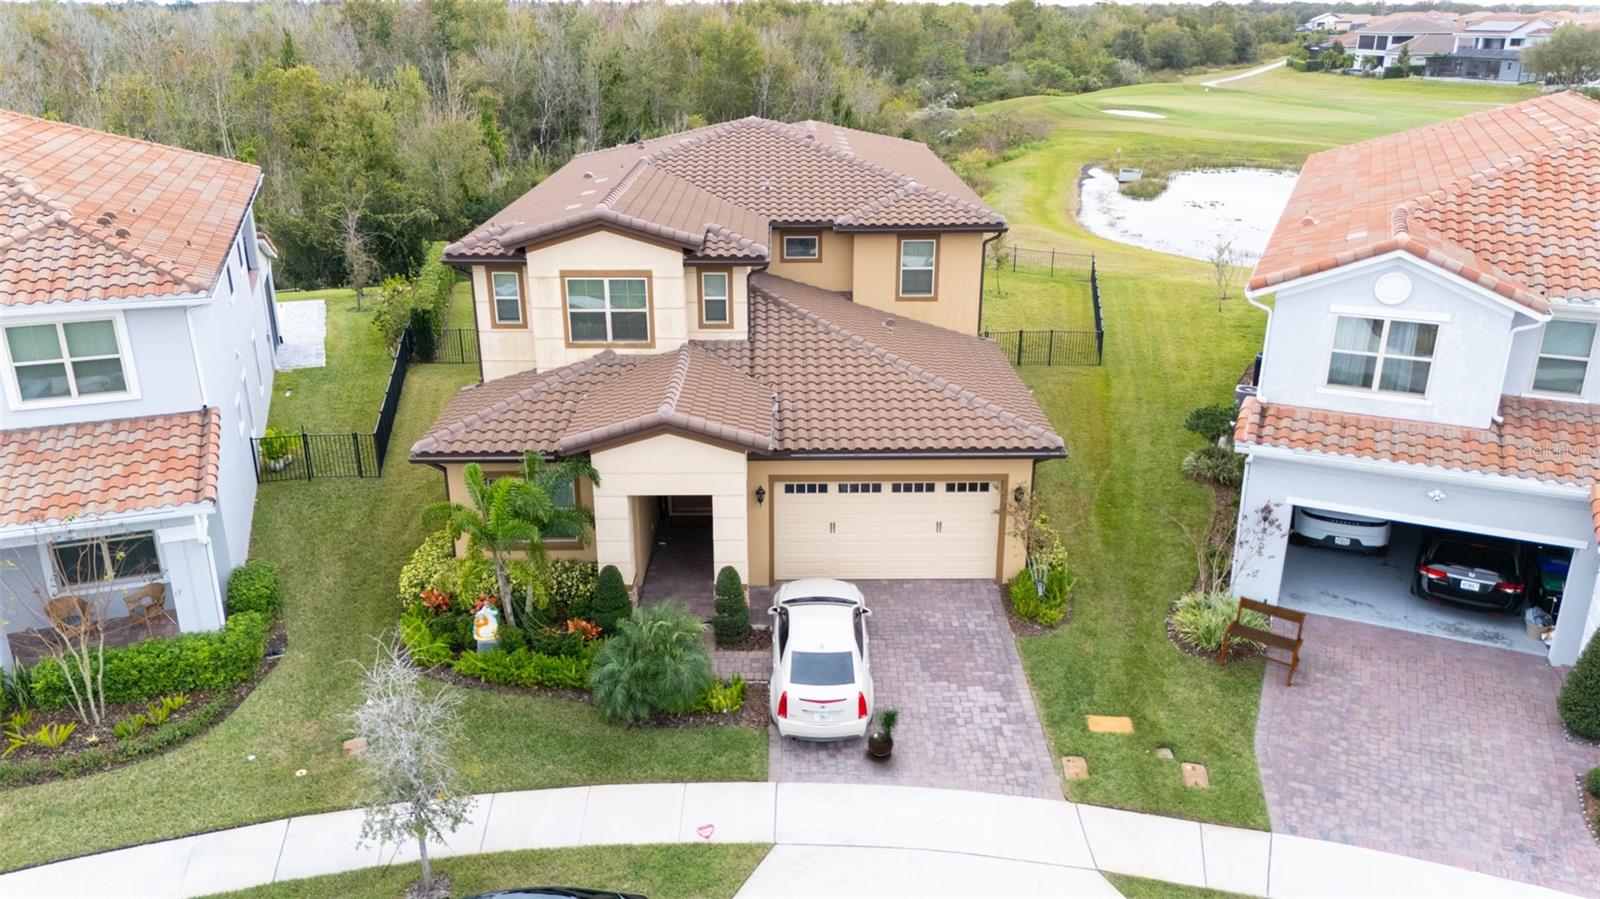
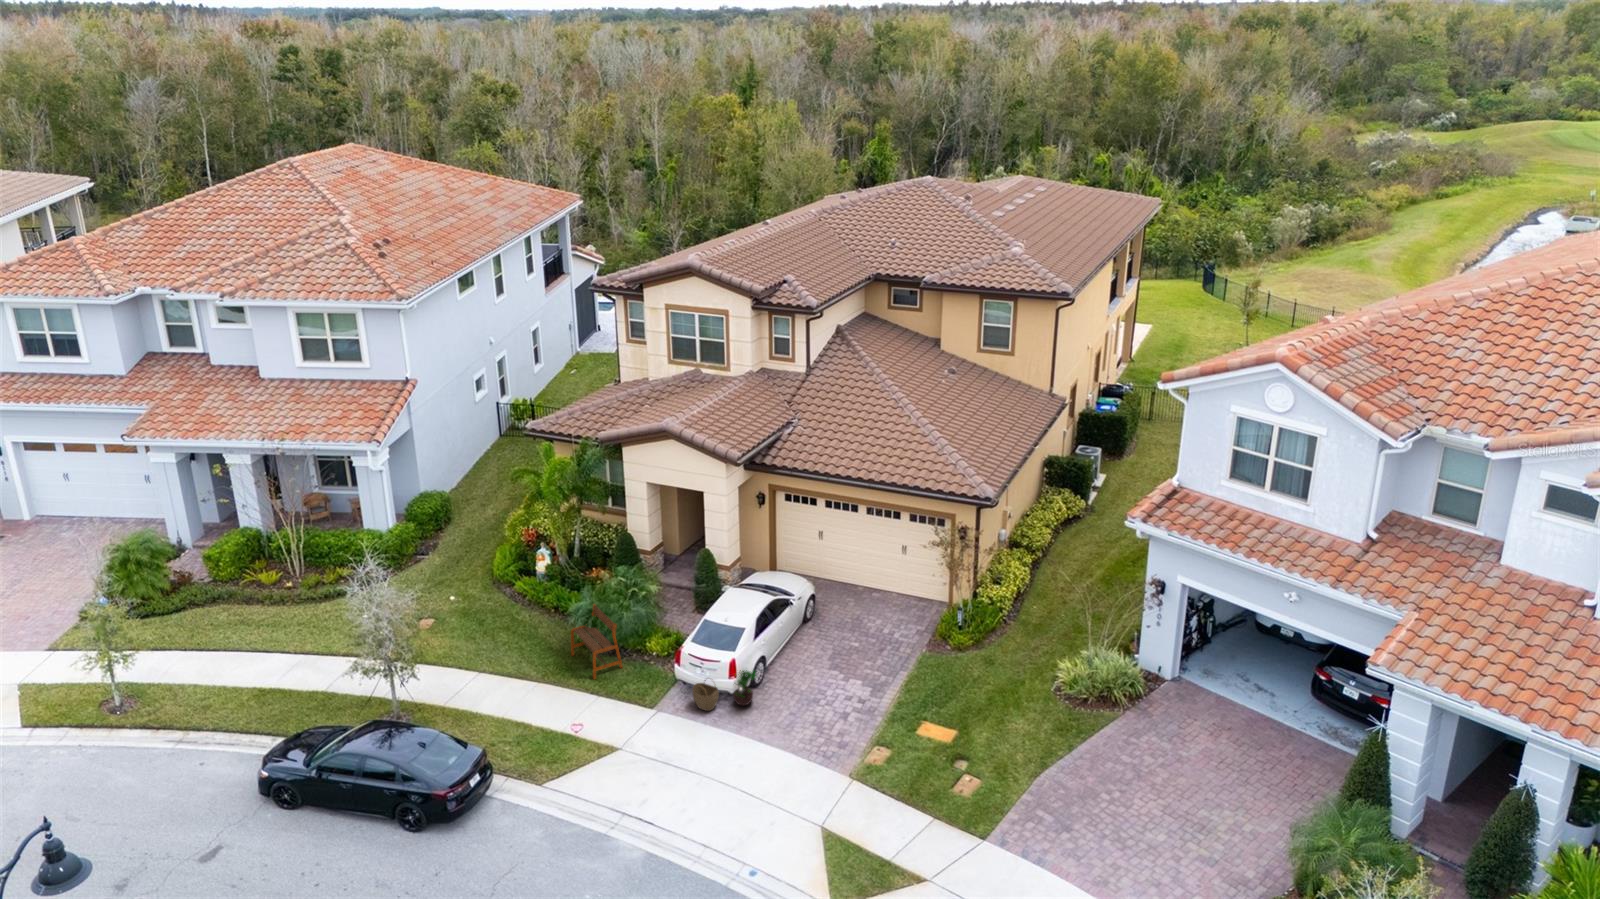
bench: present [1219,596,1305,686] -> present [571,604,622,679]
woven basket: none [822,731,857,775] -> present [693,680,719,711]

